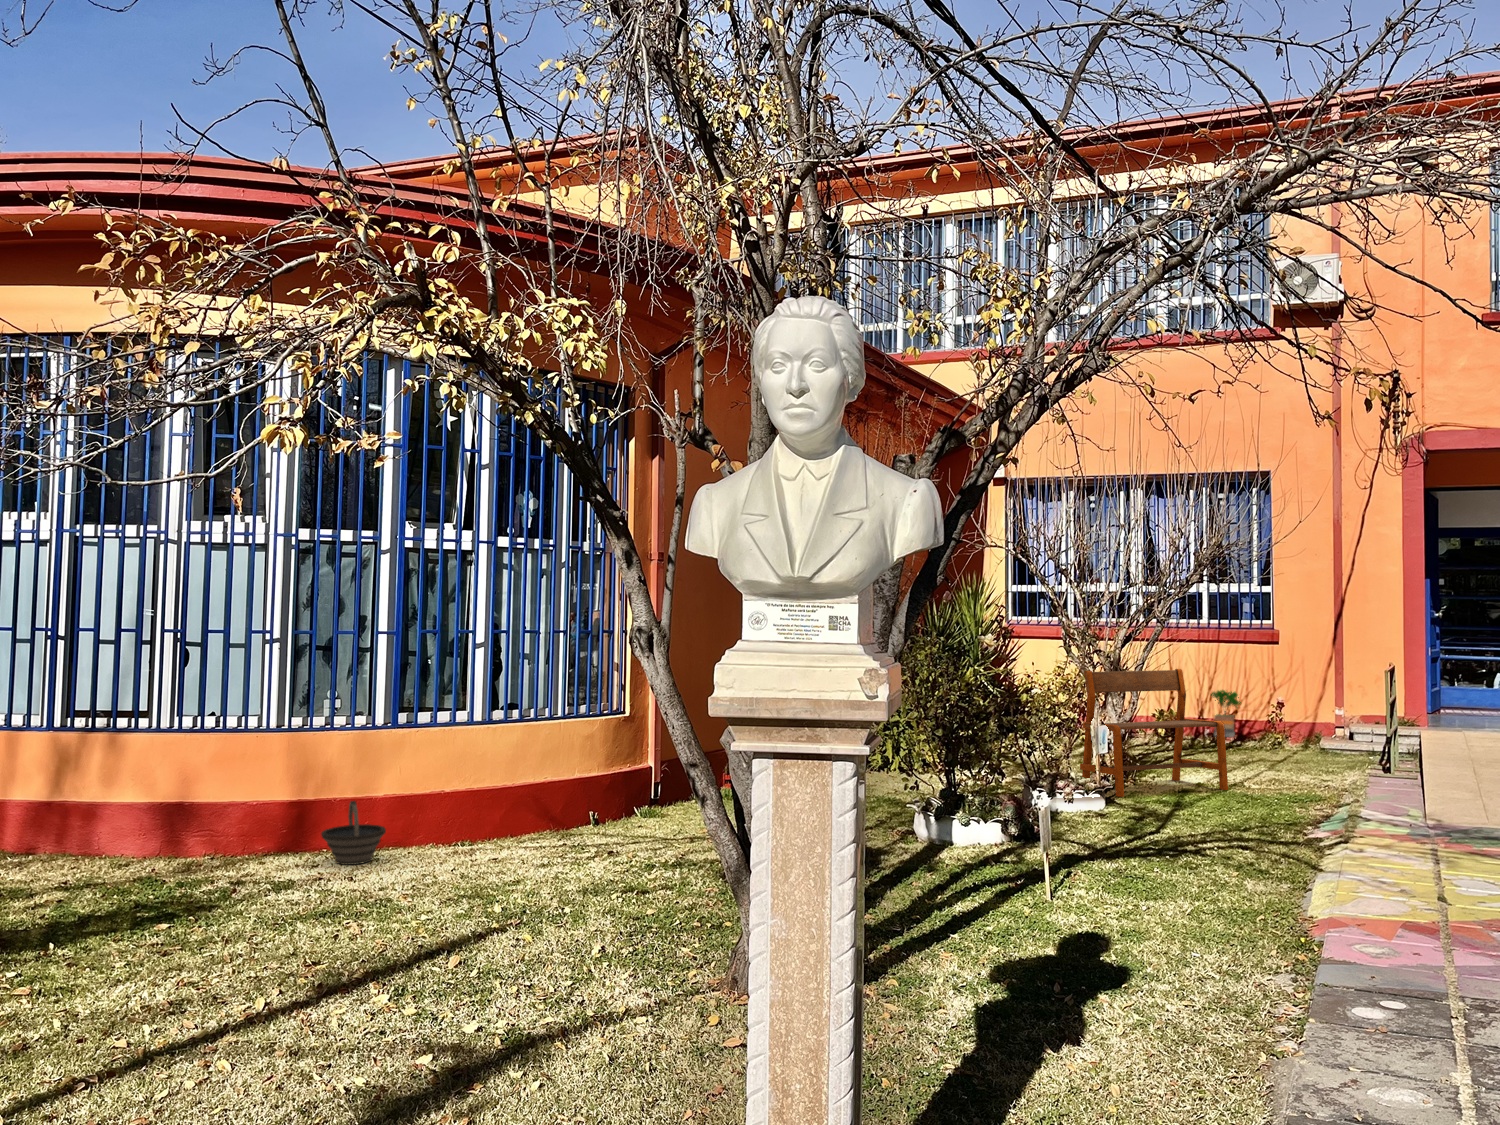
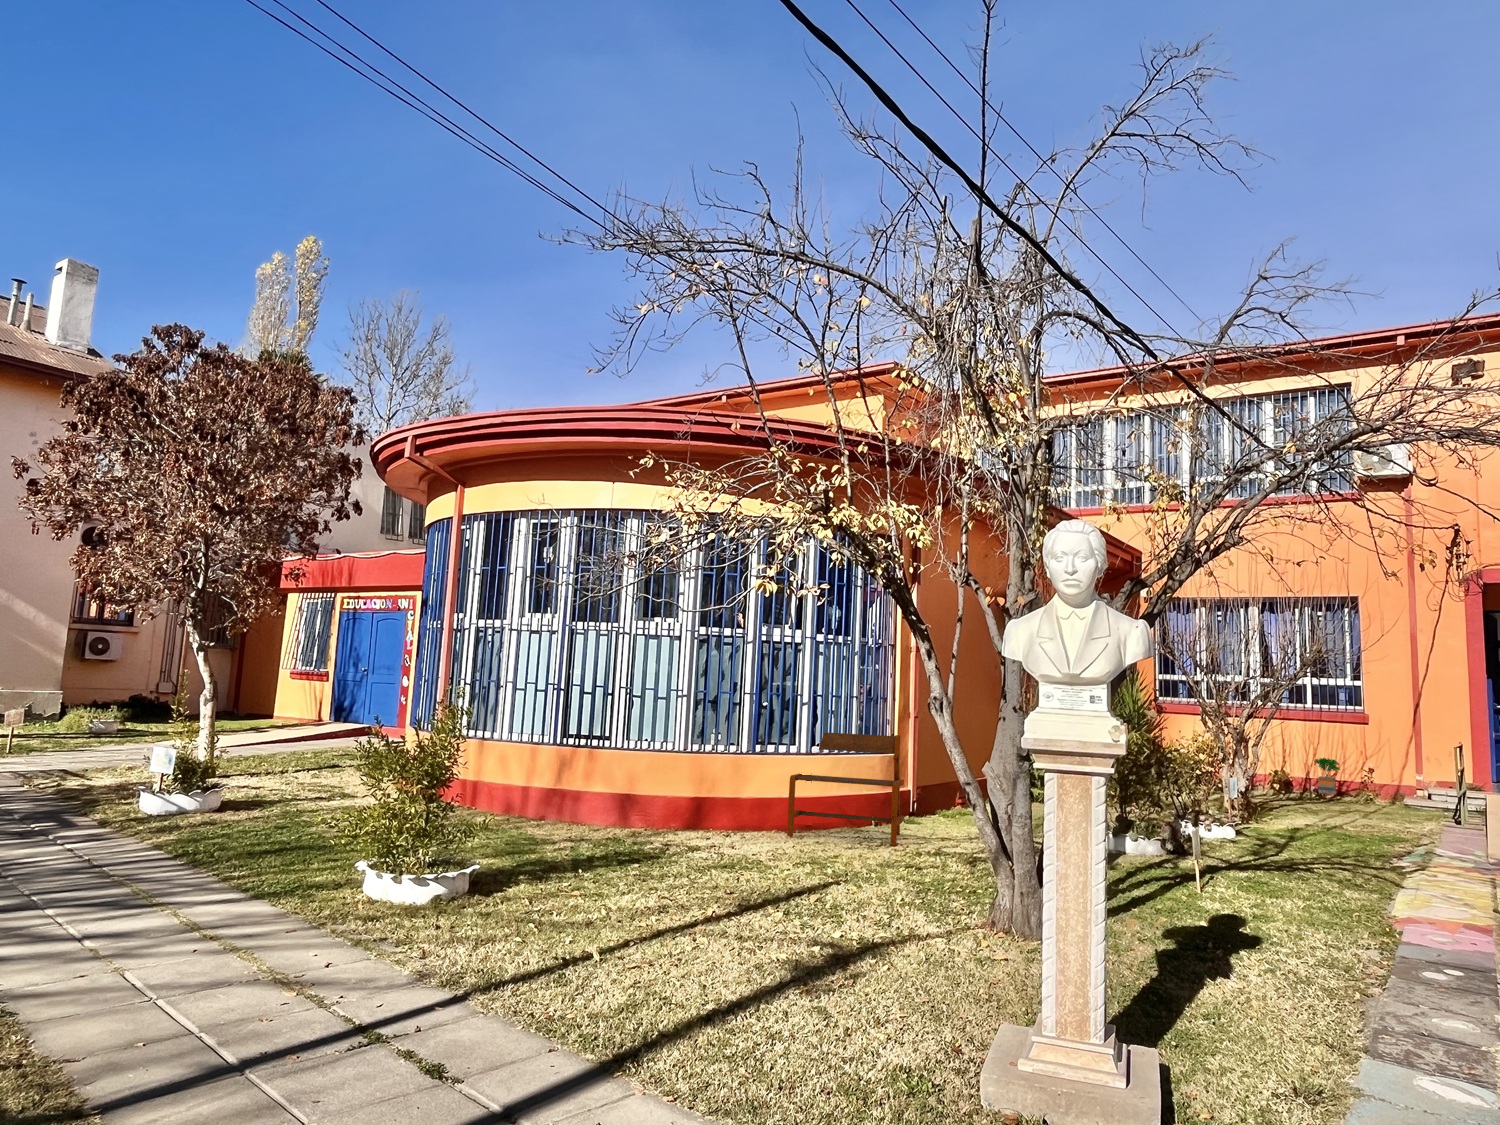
bench: present [1080,669,1228,797] -> present [787,732,904,846]
bucket: present [321,801,386,865] -> none [710,798,748,838]

